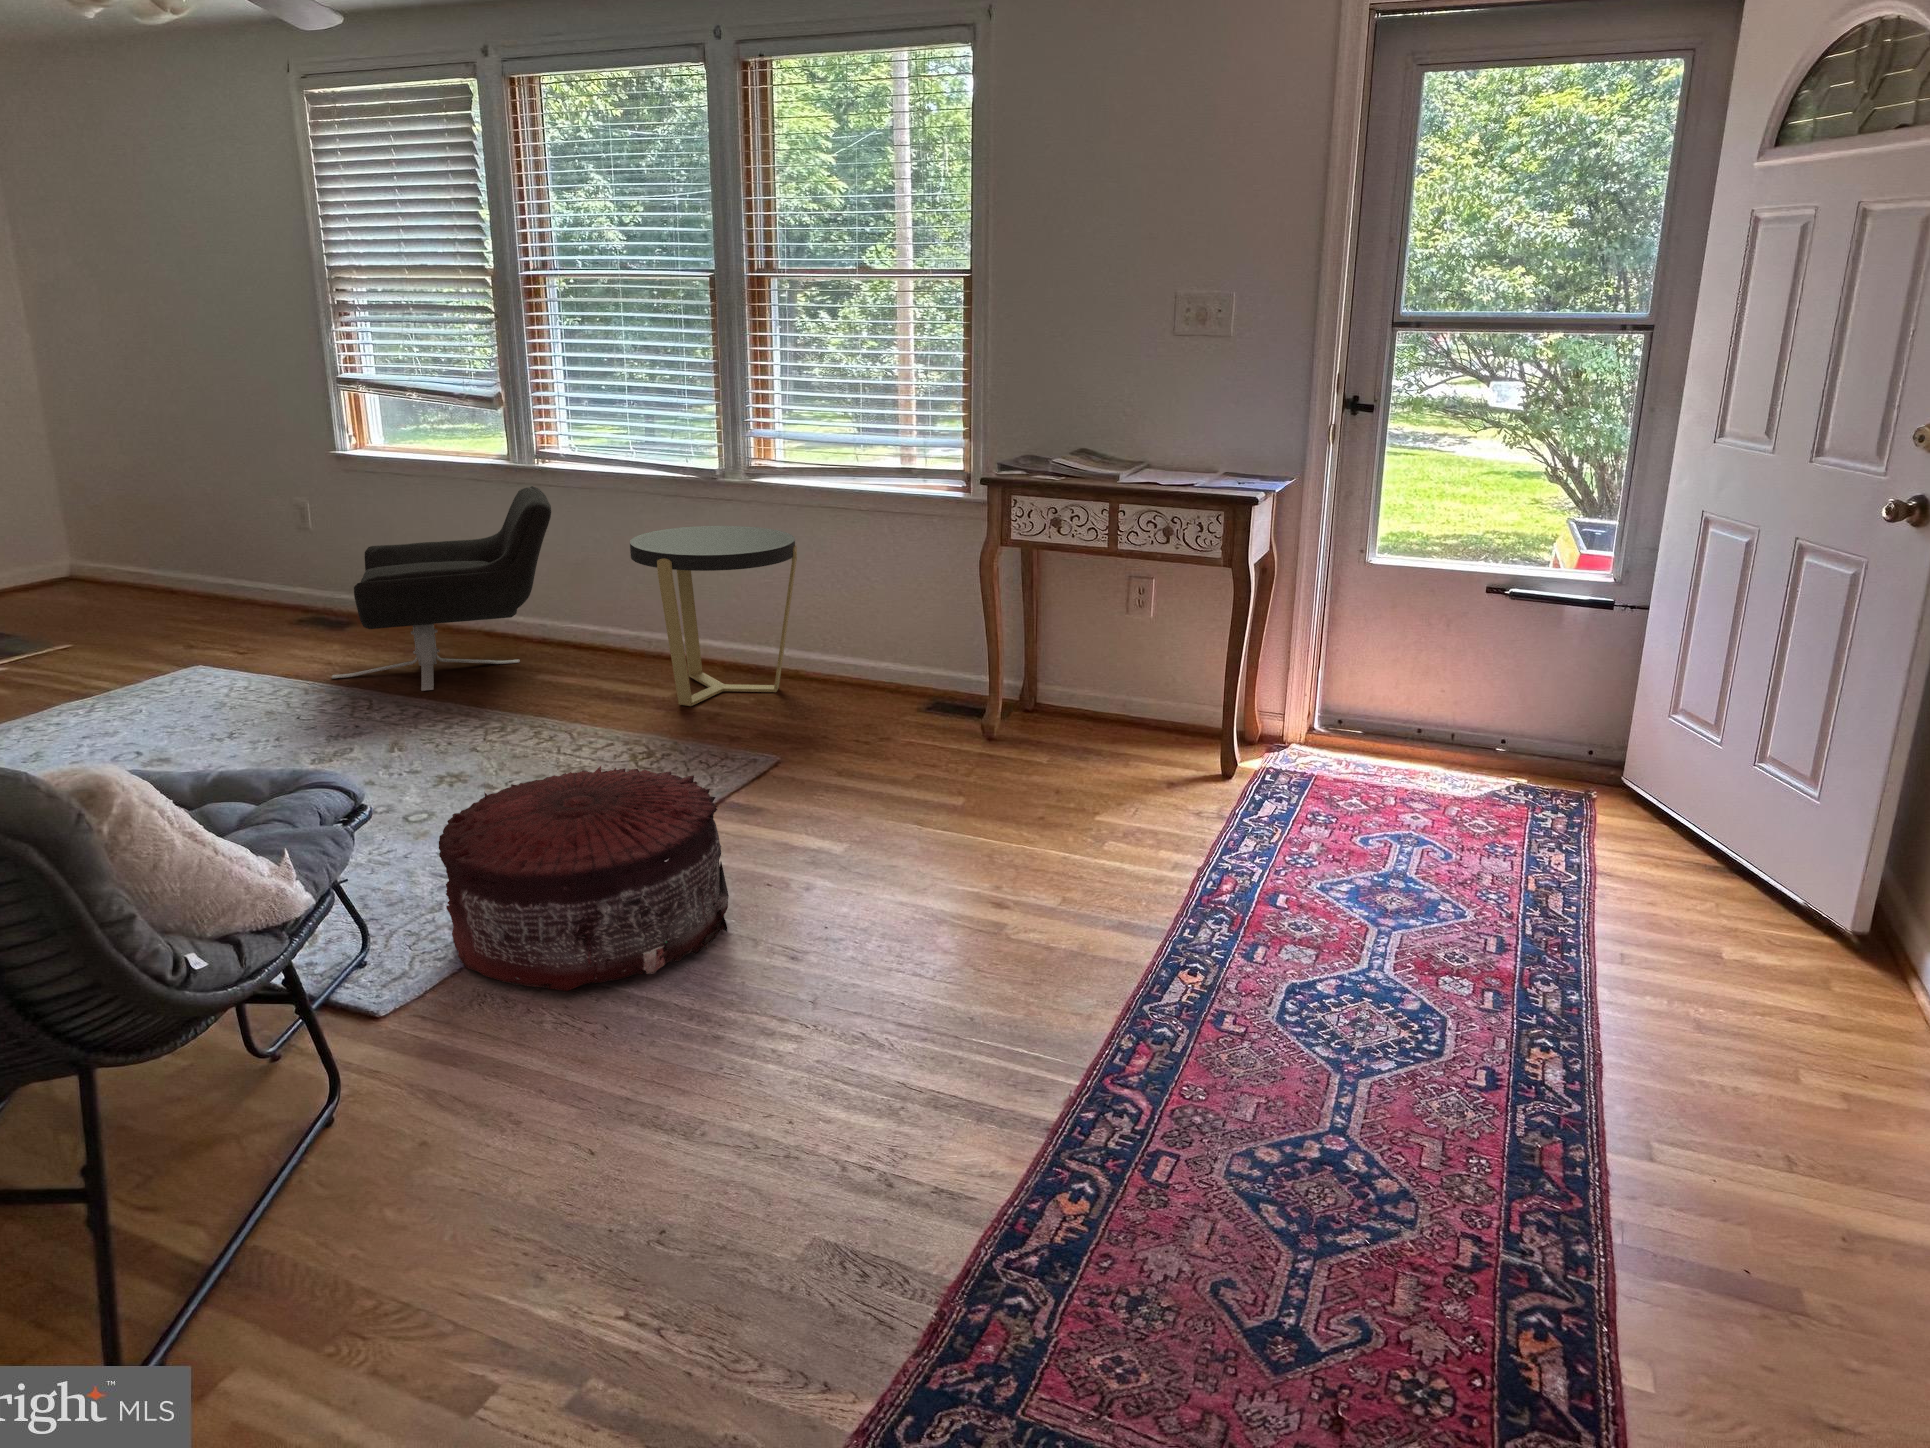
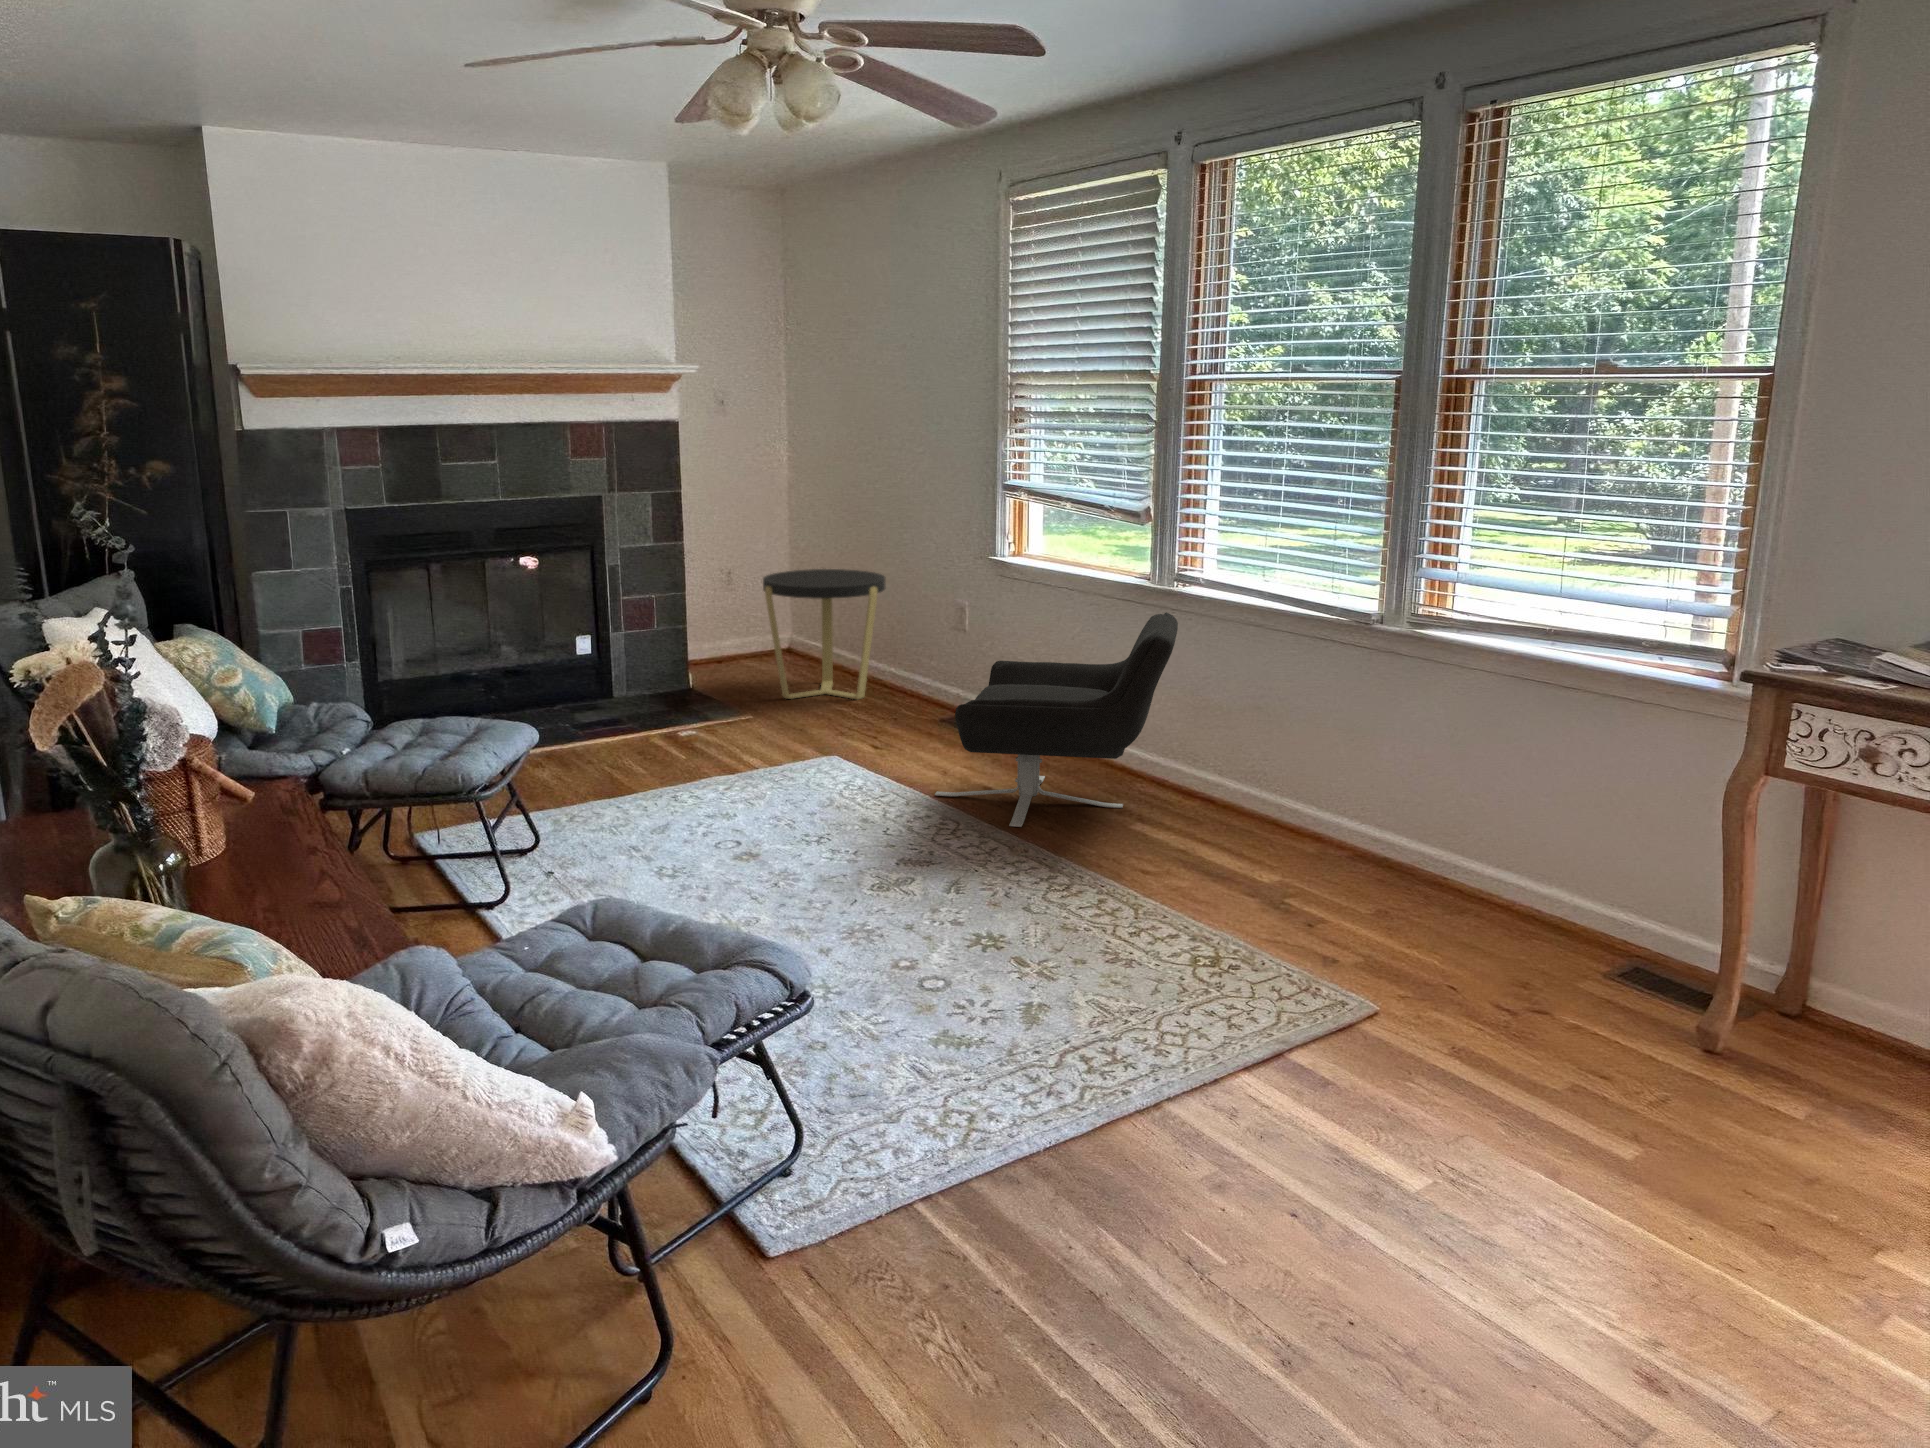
side table: present [630,526,797,706] -> present [763,569,886,699]
pouf: present [439,766,729,991] -> none [872,997,1221,1322]

